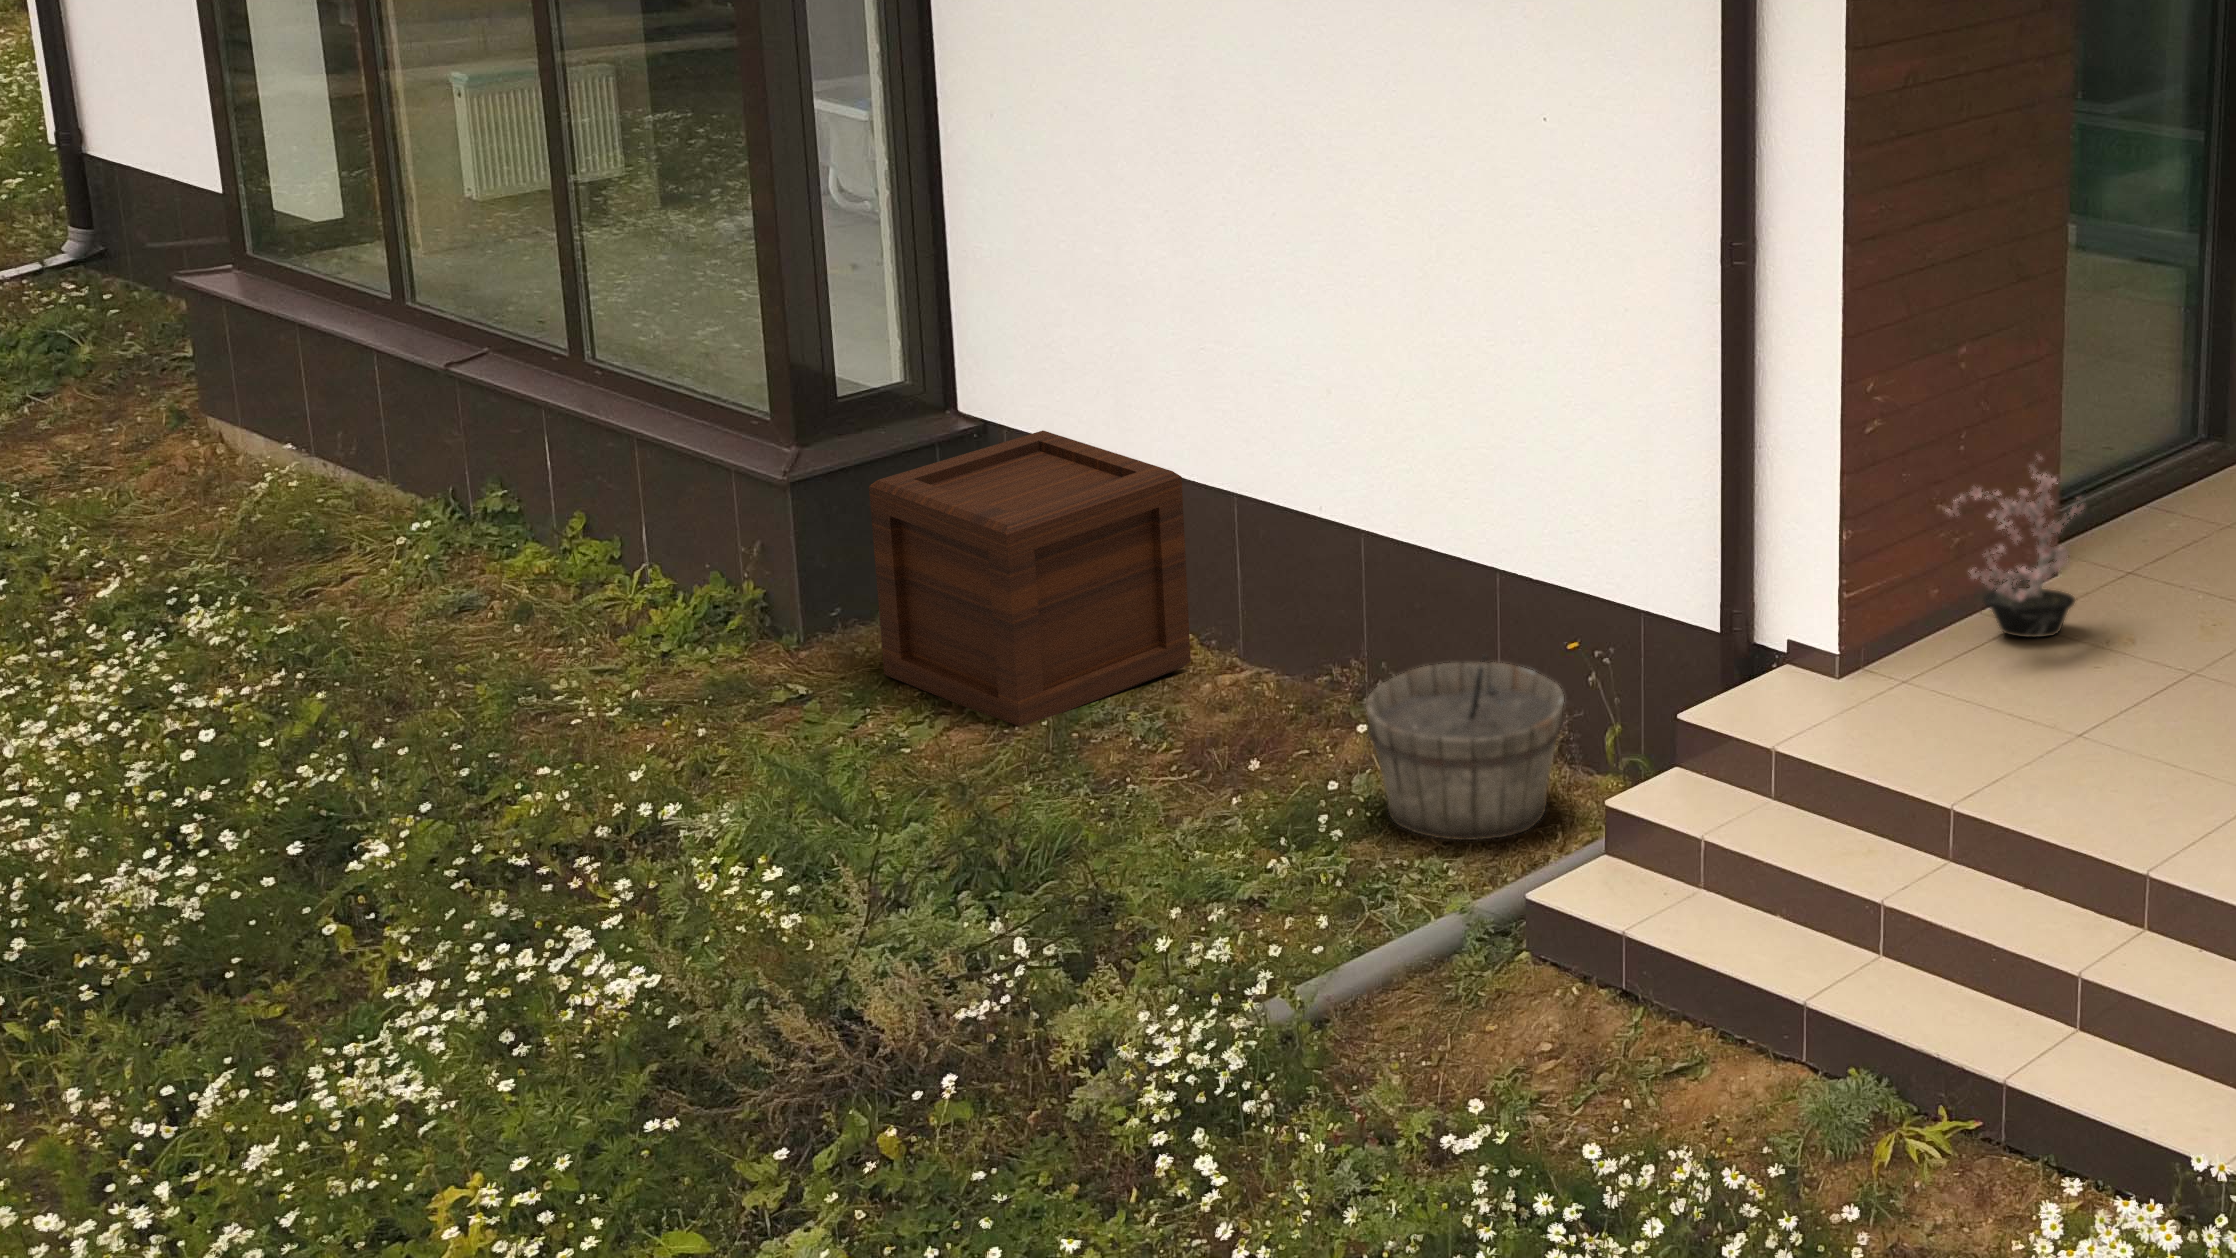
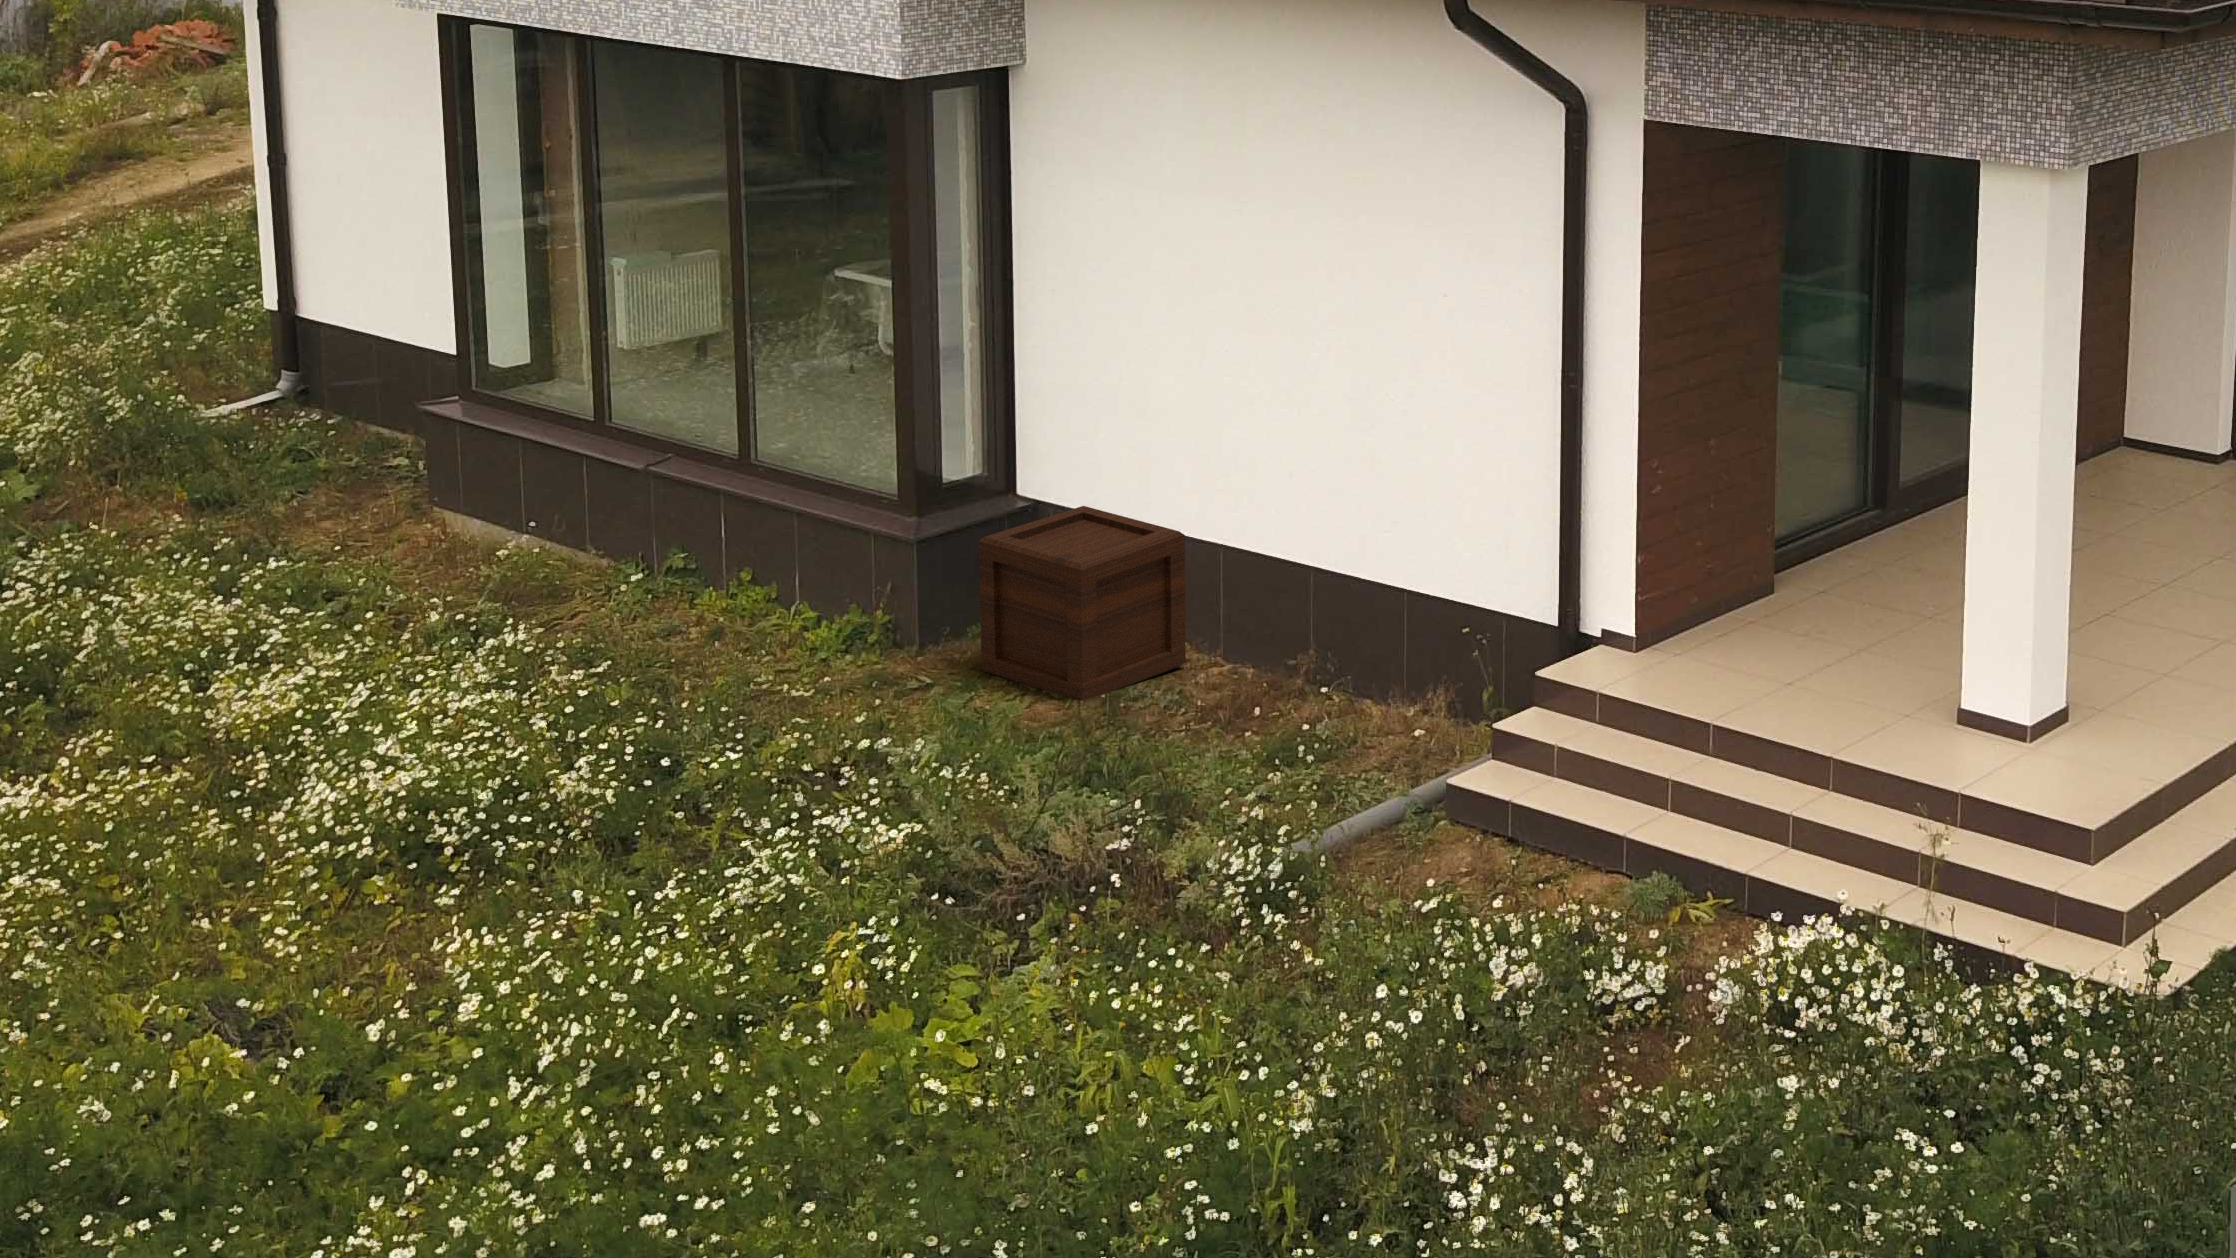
potted plant: present [1947,455,2083,637] -> none [1698,507,1795,630]
wooden bucket: present [1366,655,1565,840] -> none [1326,643,1455,765]

